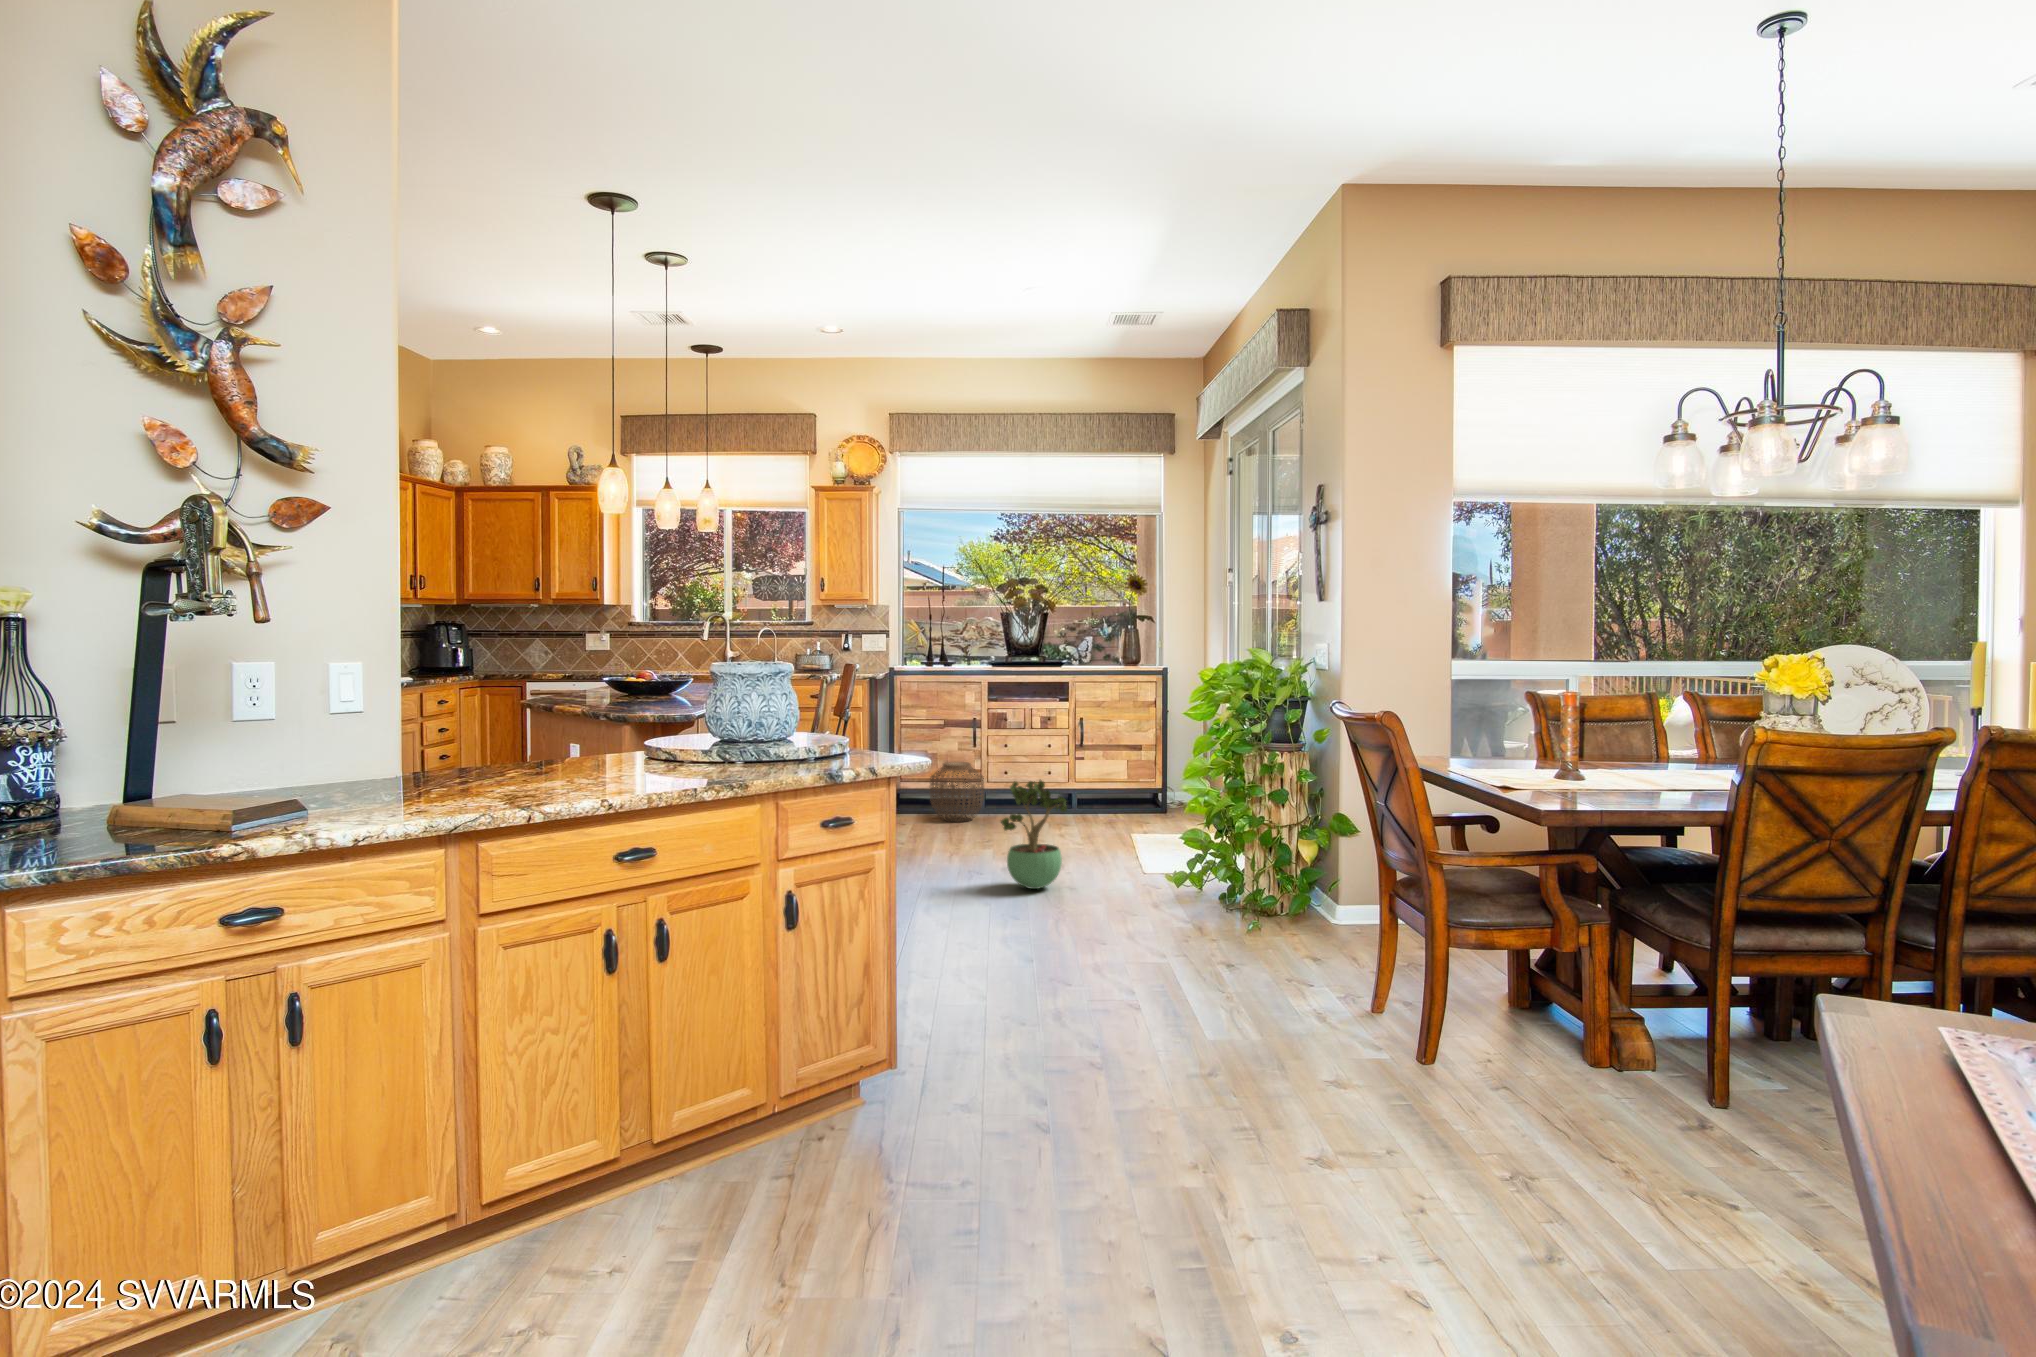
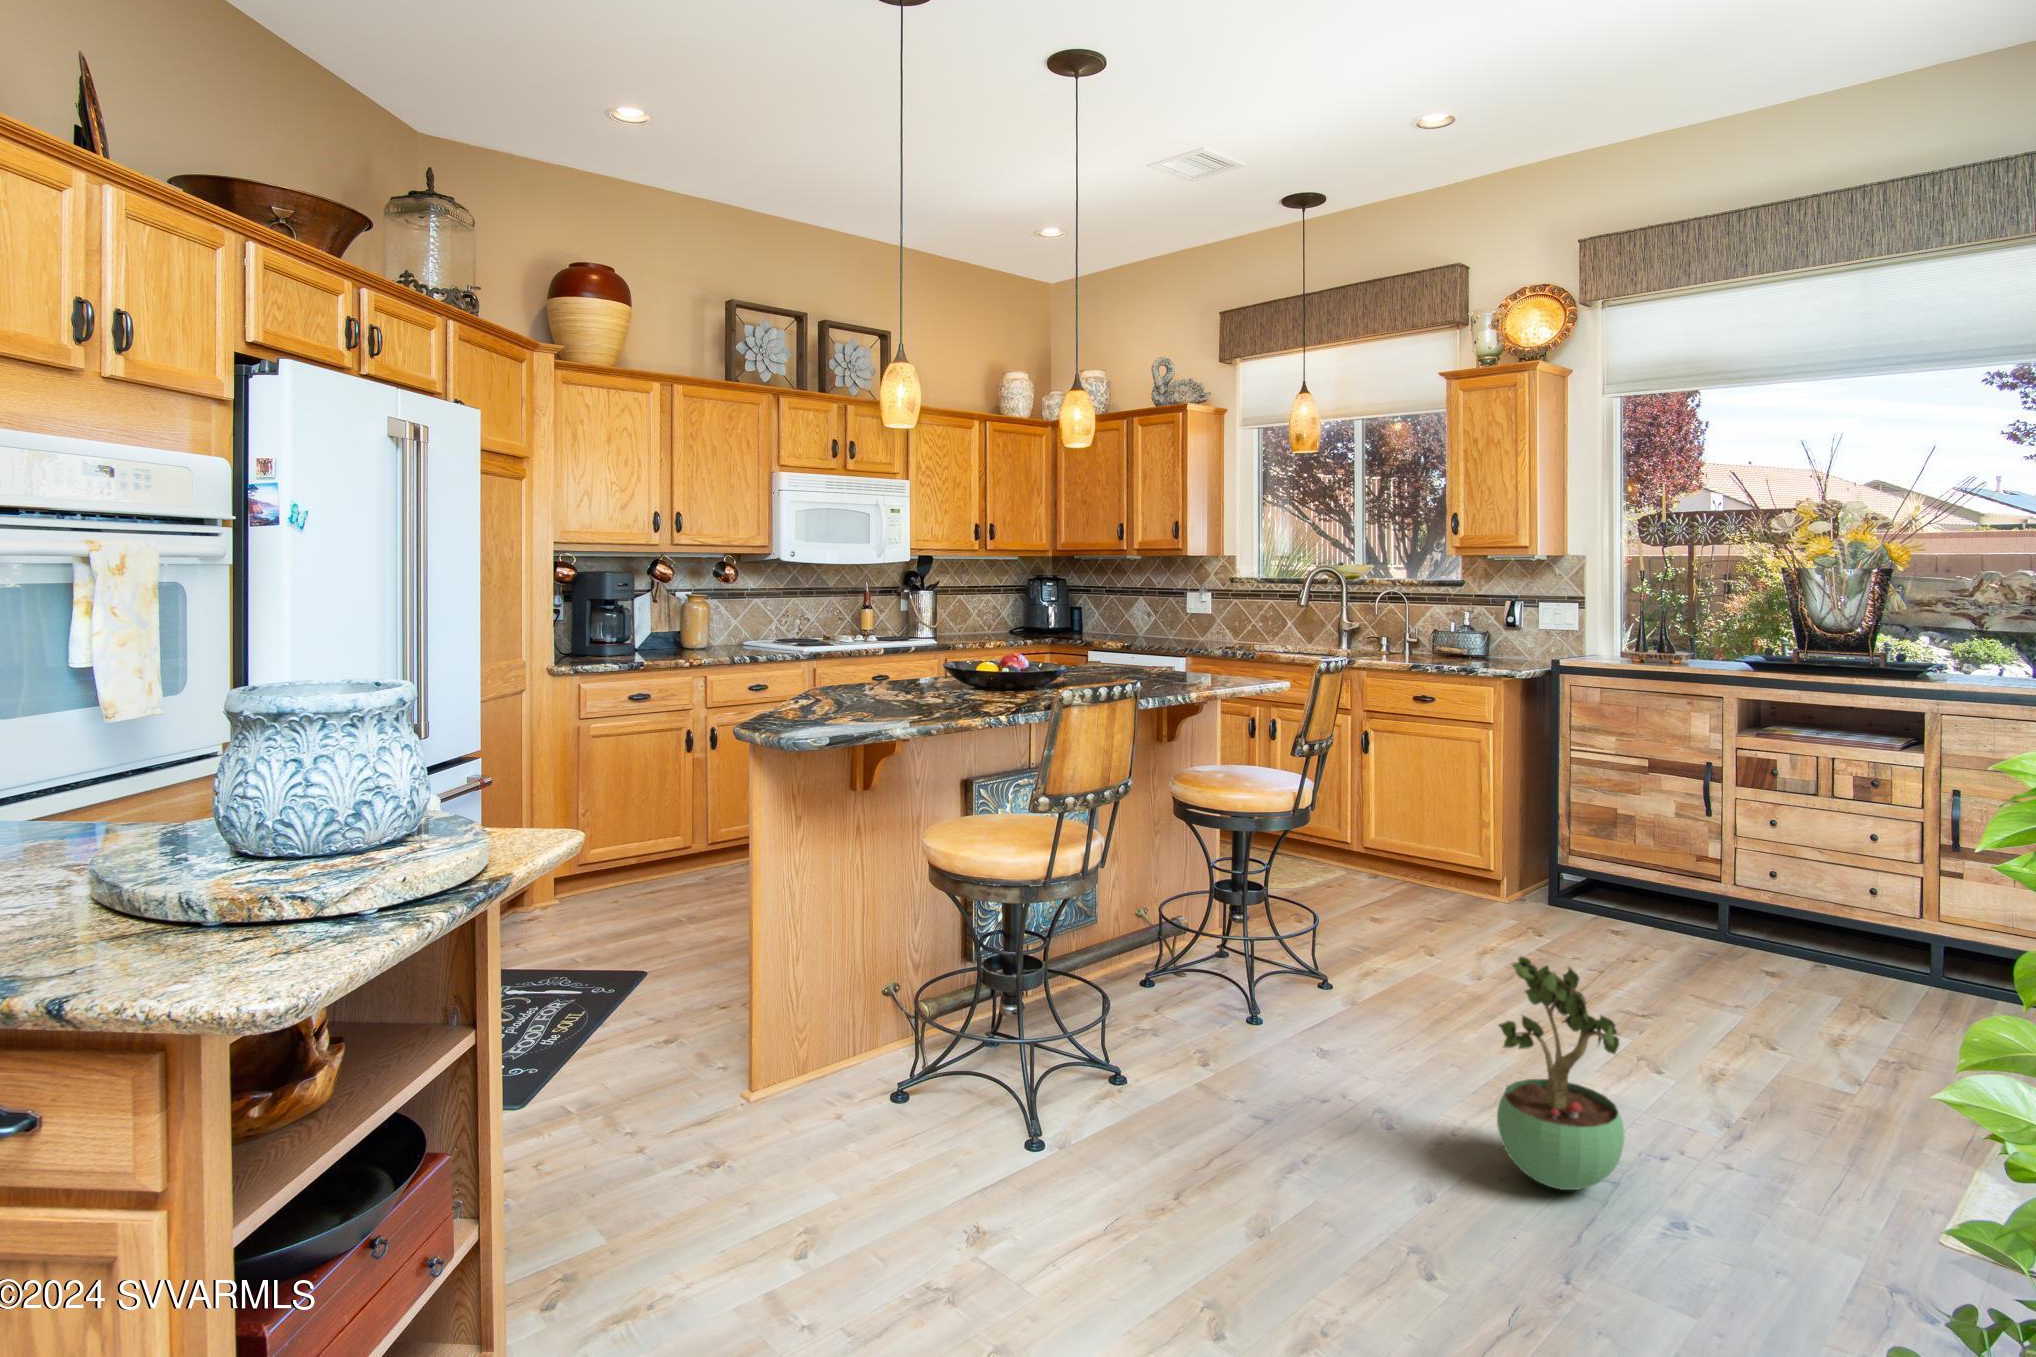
woven basket: present [930,762,984,822] -> none [1604,834,1716,946]

